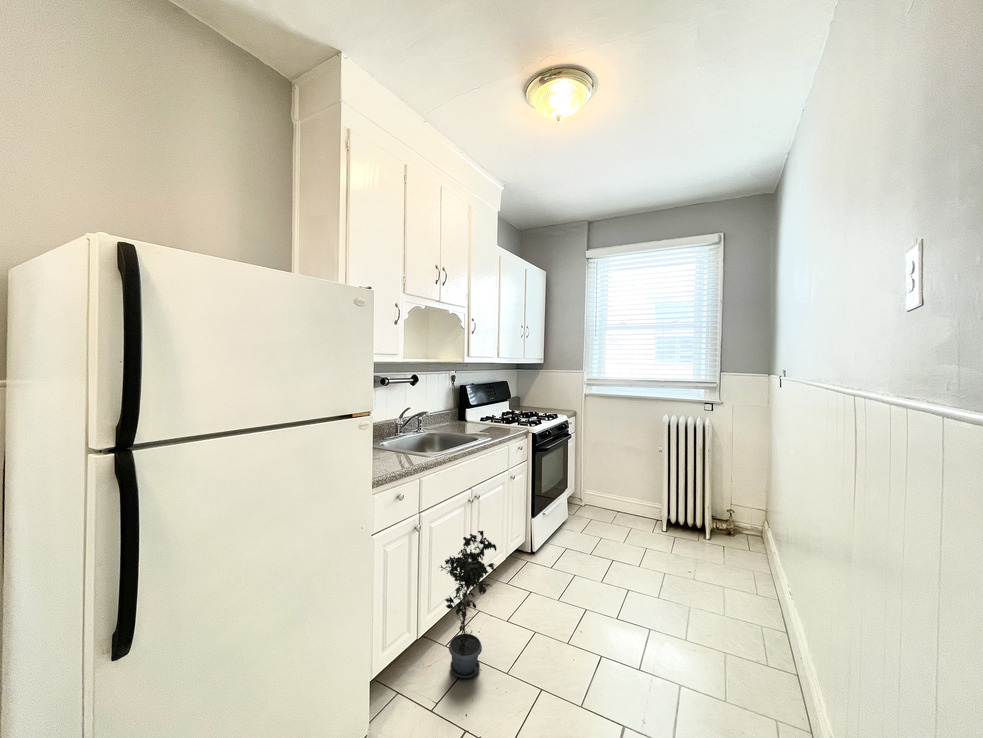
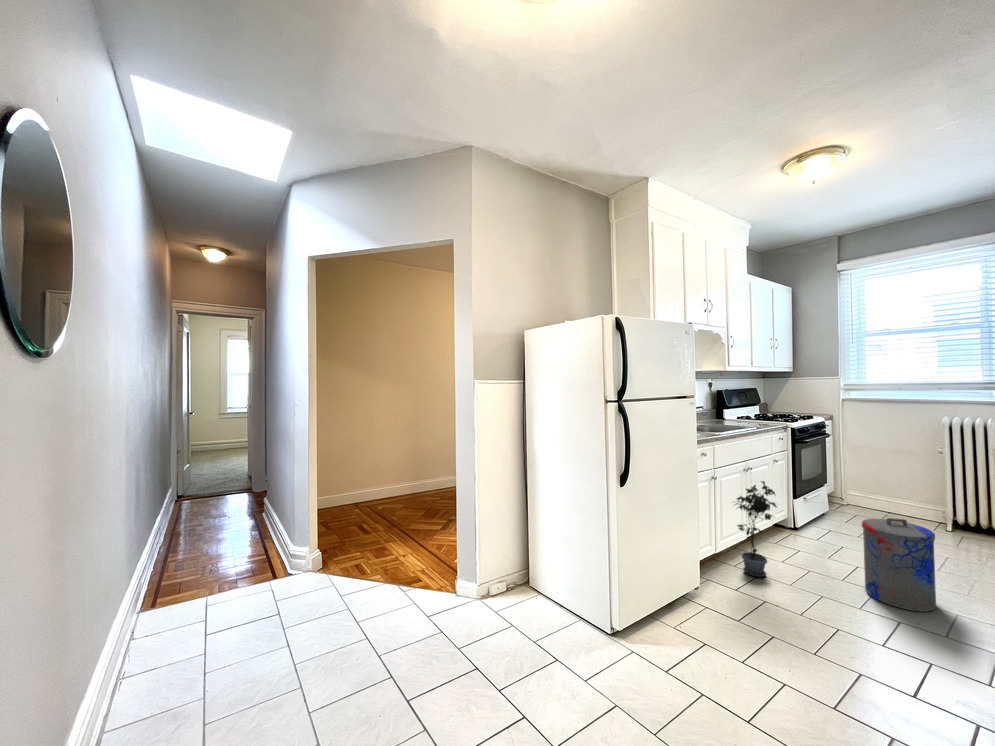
trash can: none [593,564,668,703] -> present [862,518,936,612]

